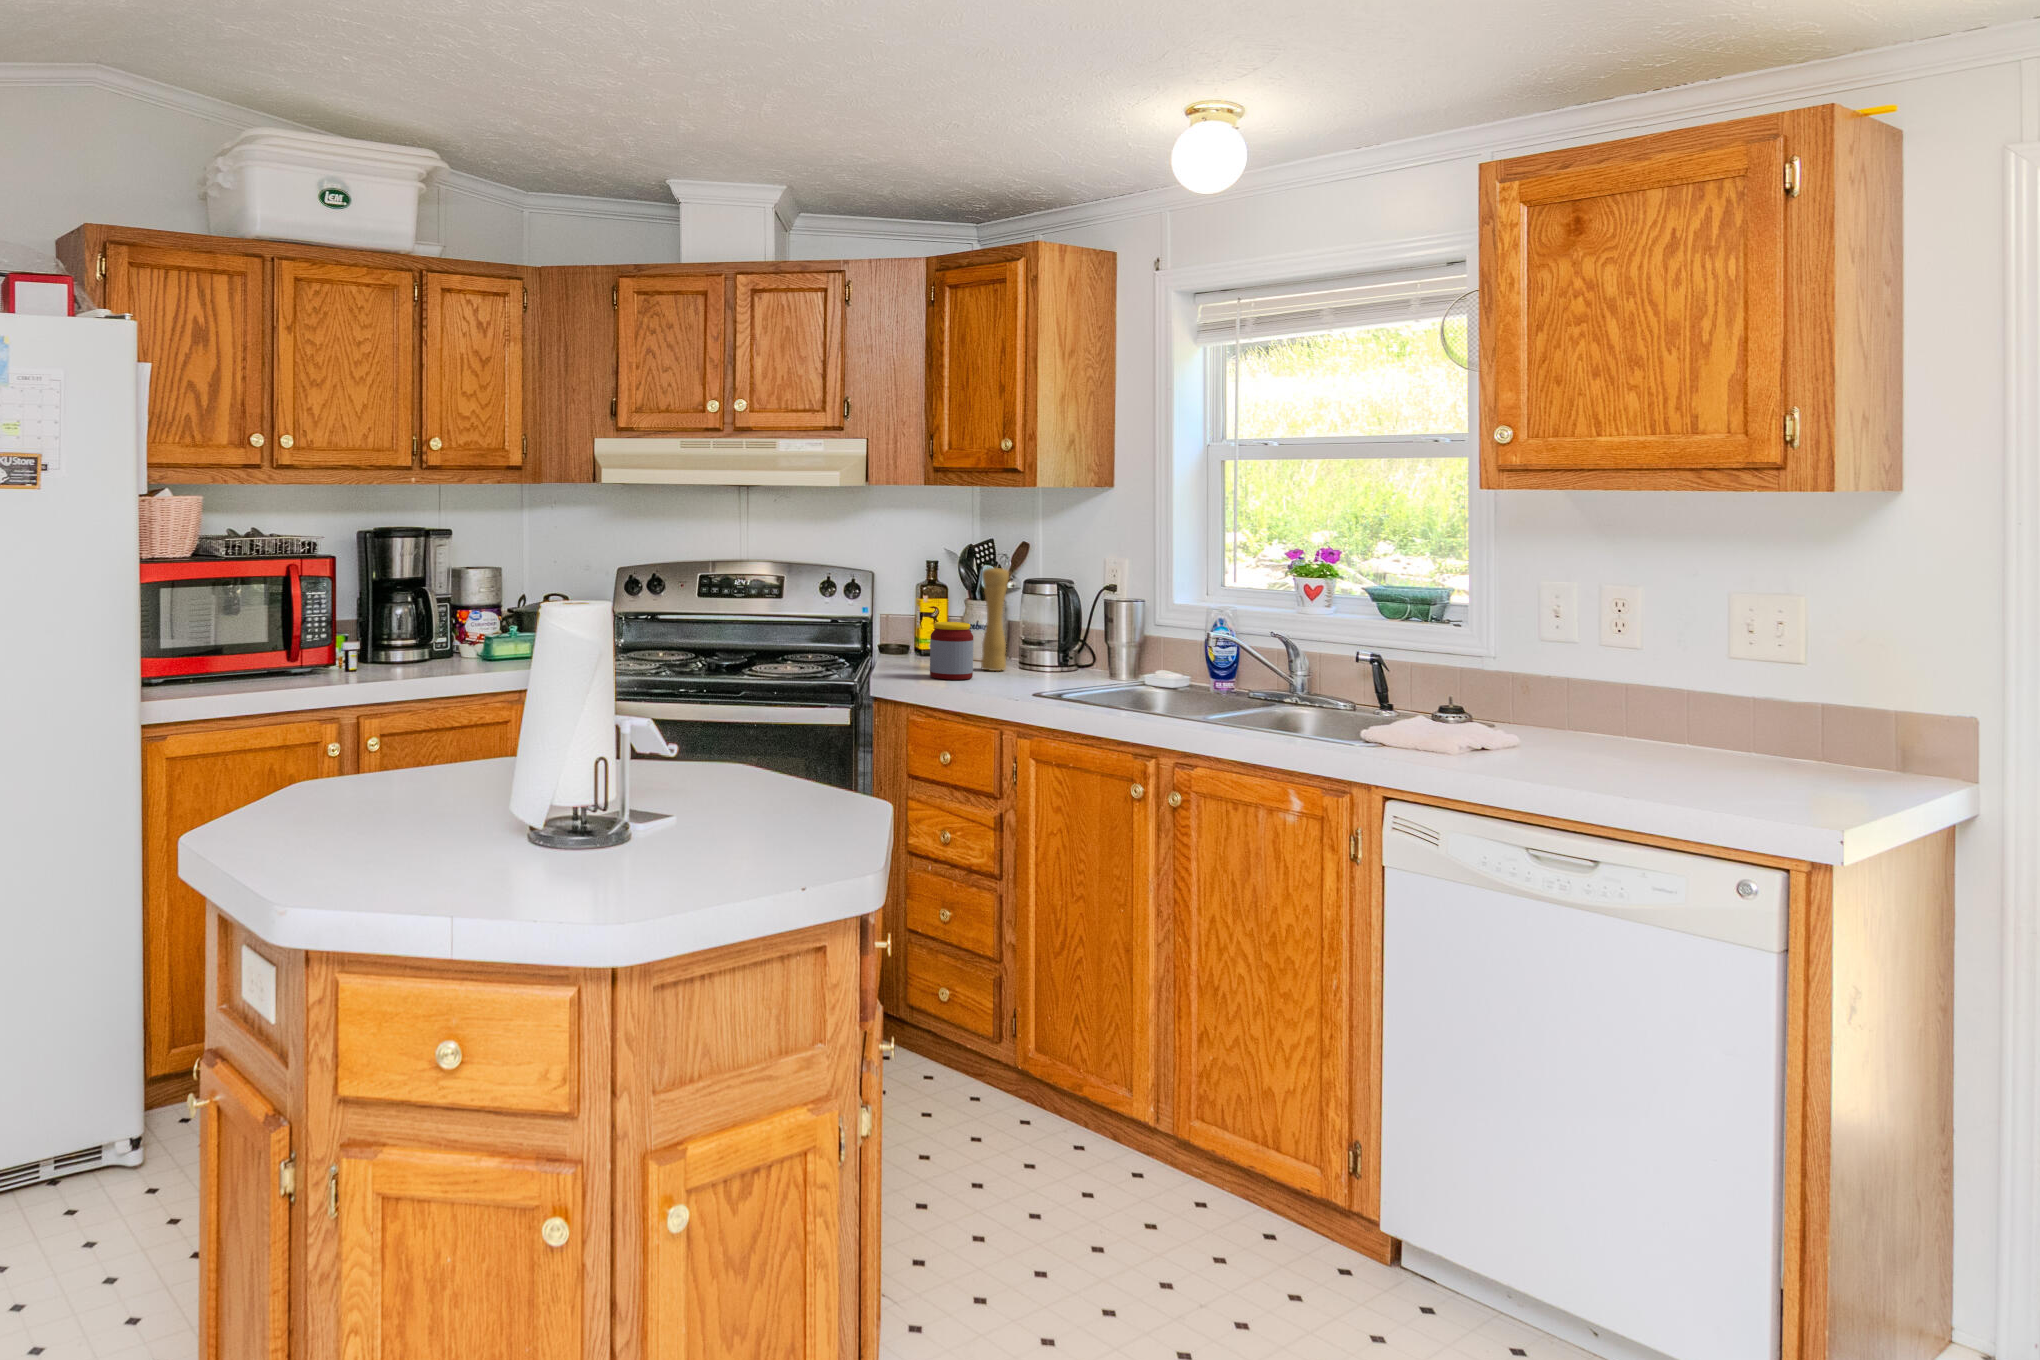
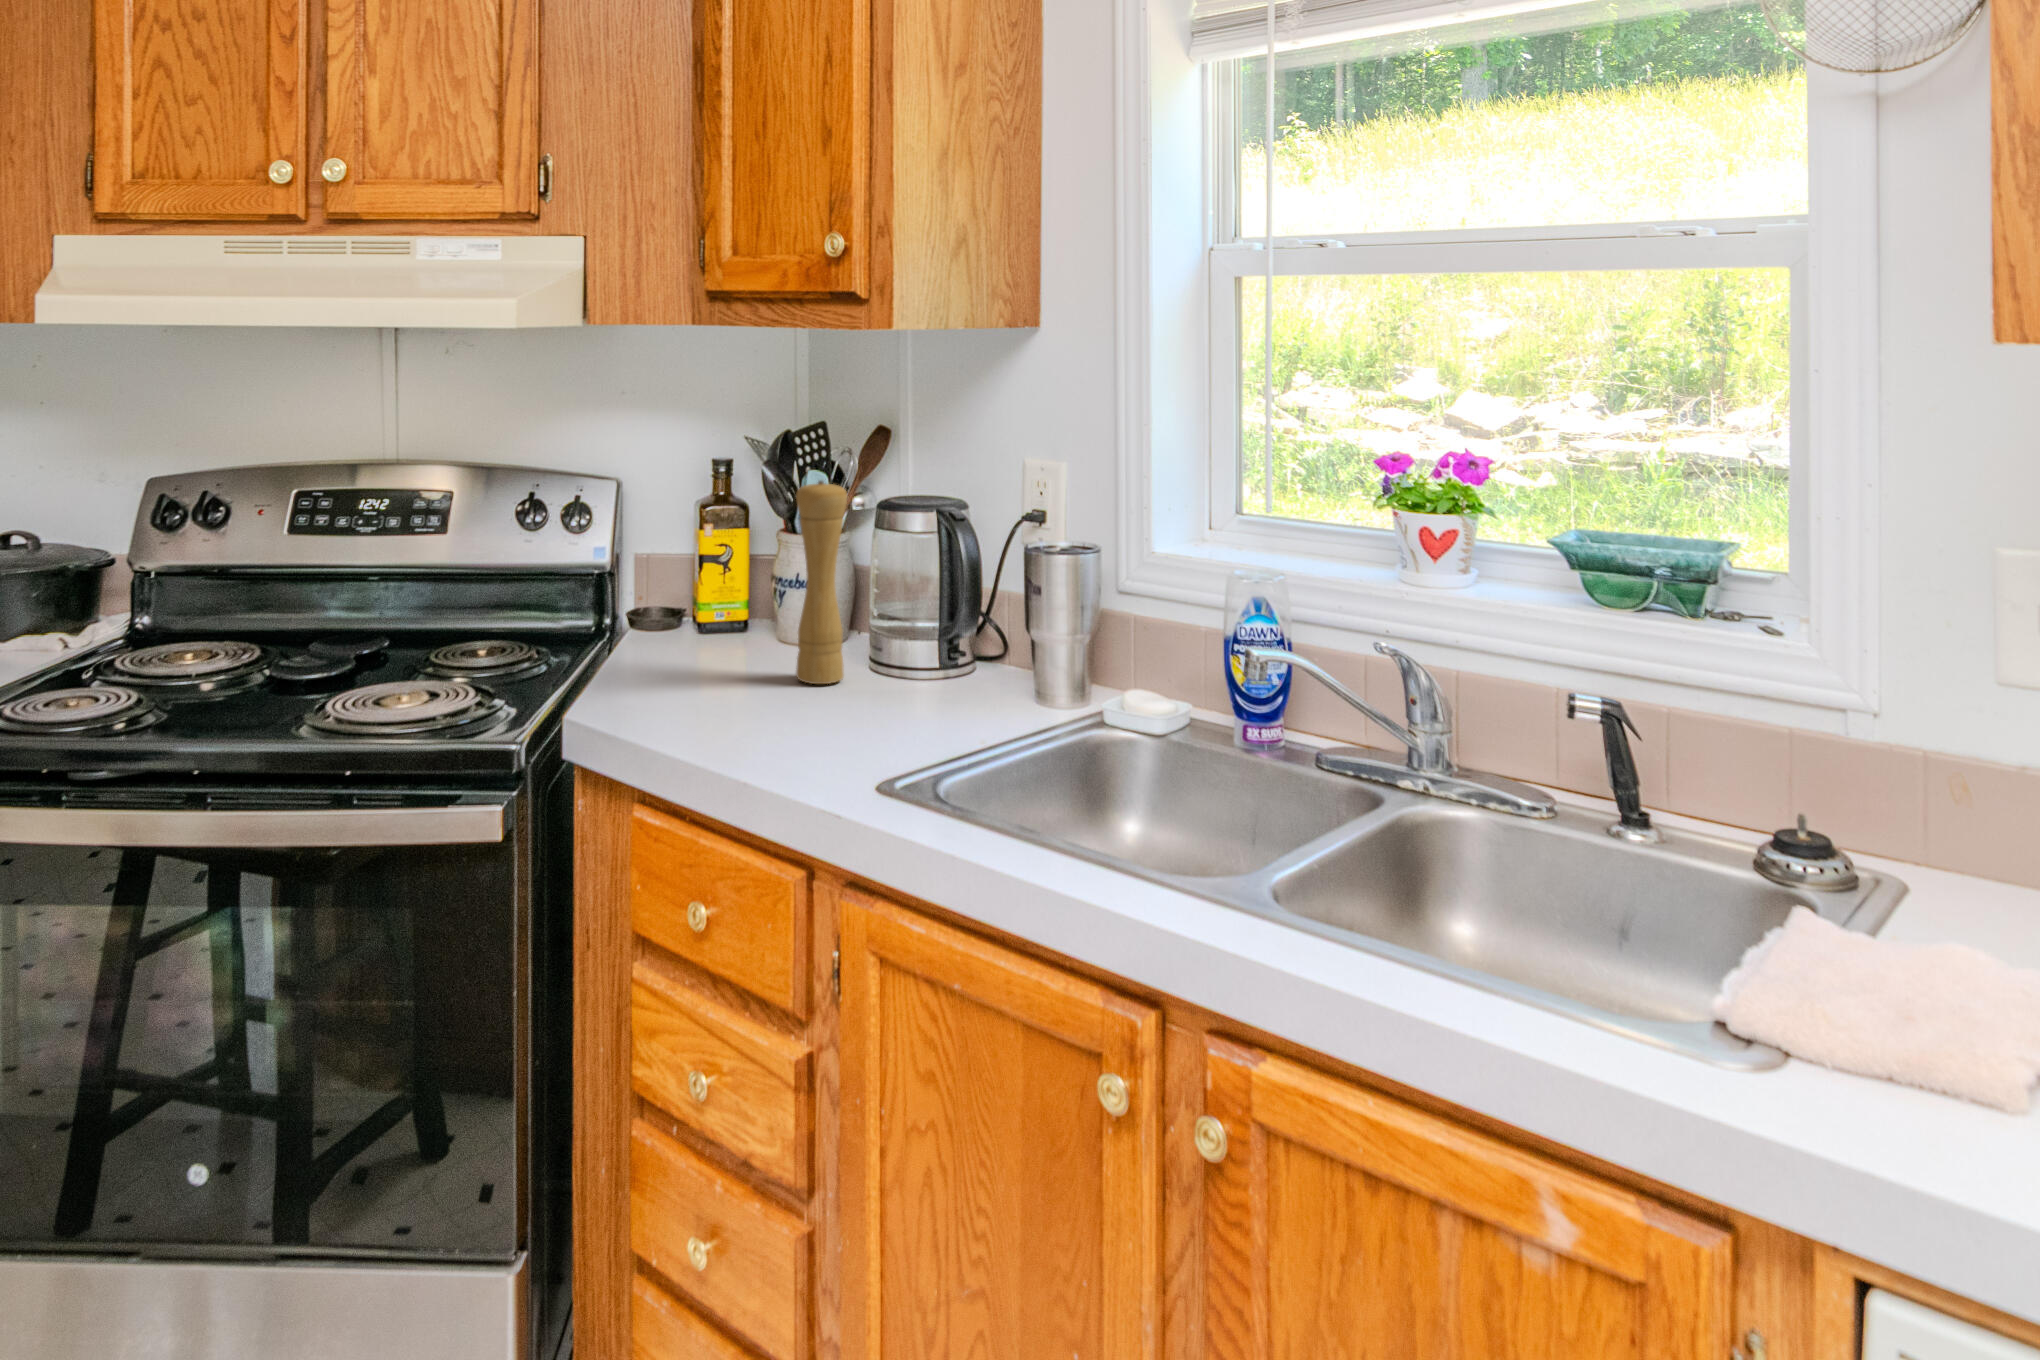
jar: present [930,622,974,680] -> none [683,599,770,726]

